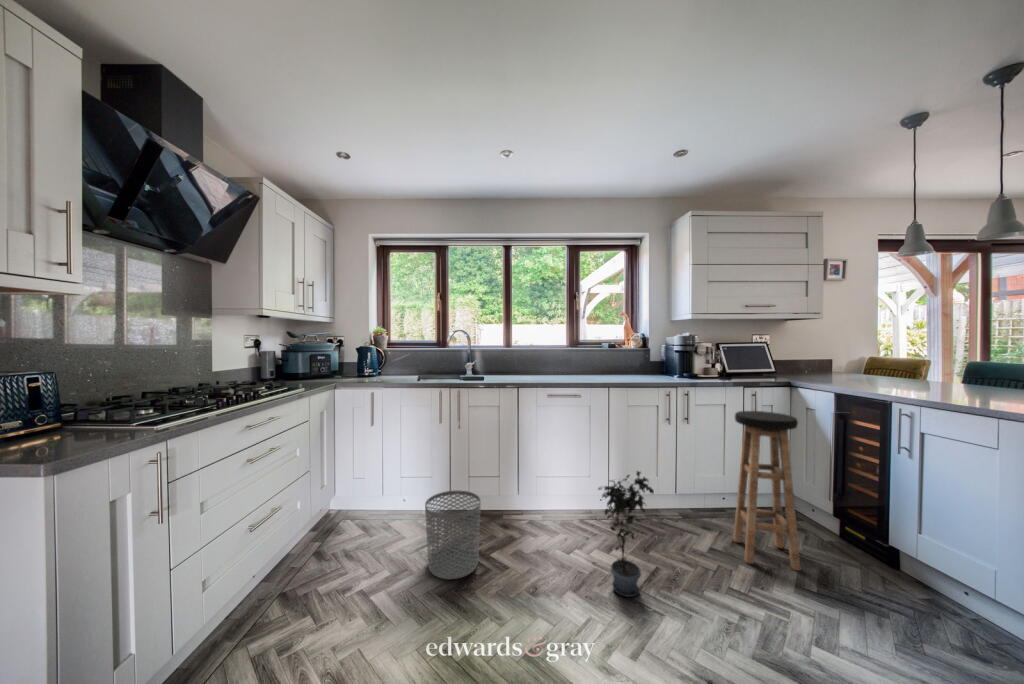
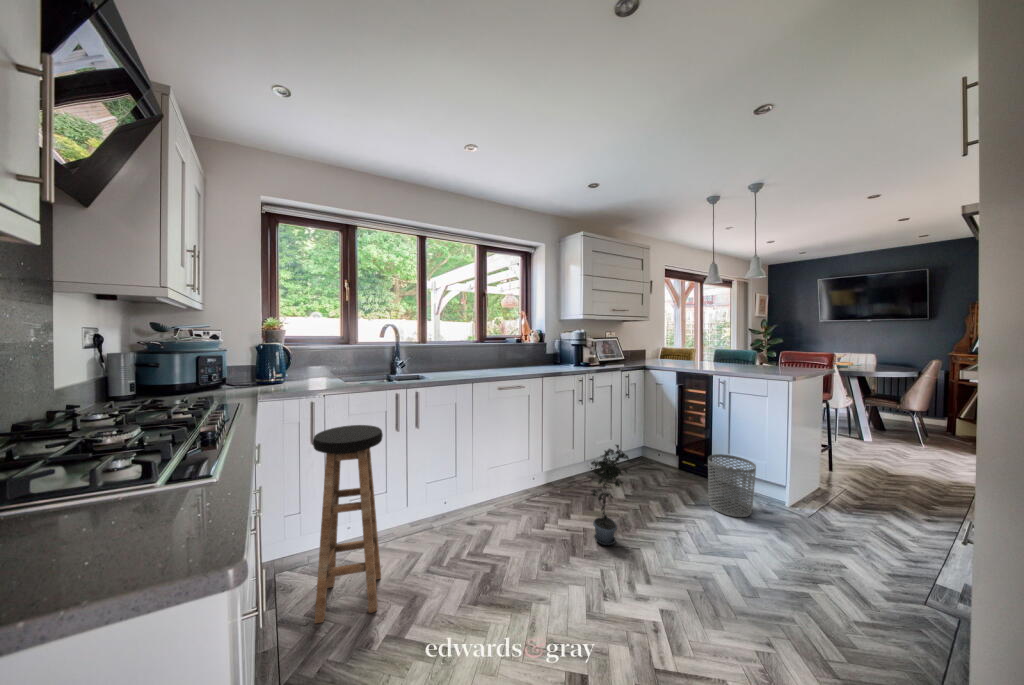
bar stool: present [733,411,801,571] -> present [313,425,383,624]
waste bin: present [425,490,480,579] -> present [708,454,756,517]

